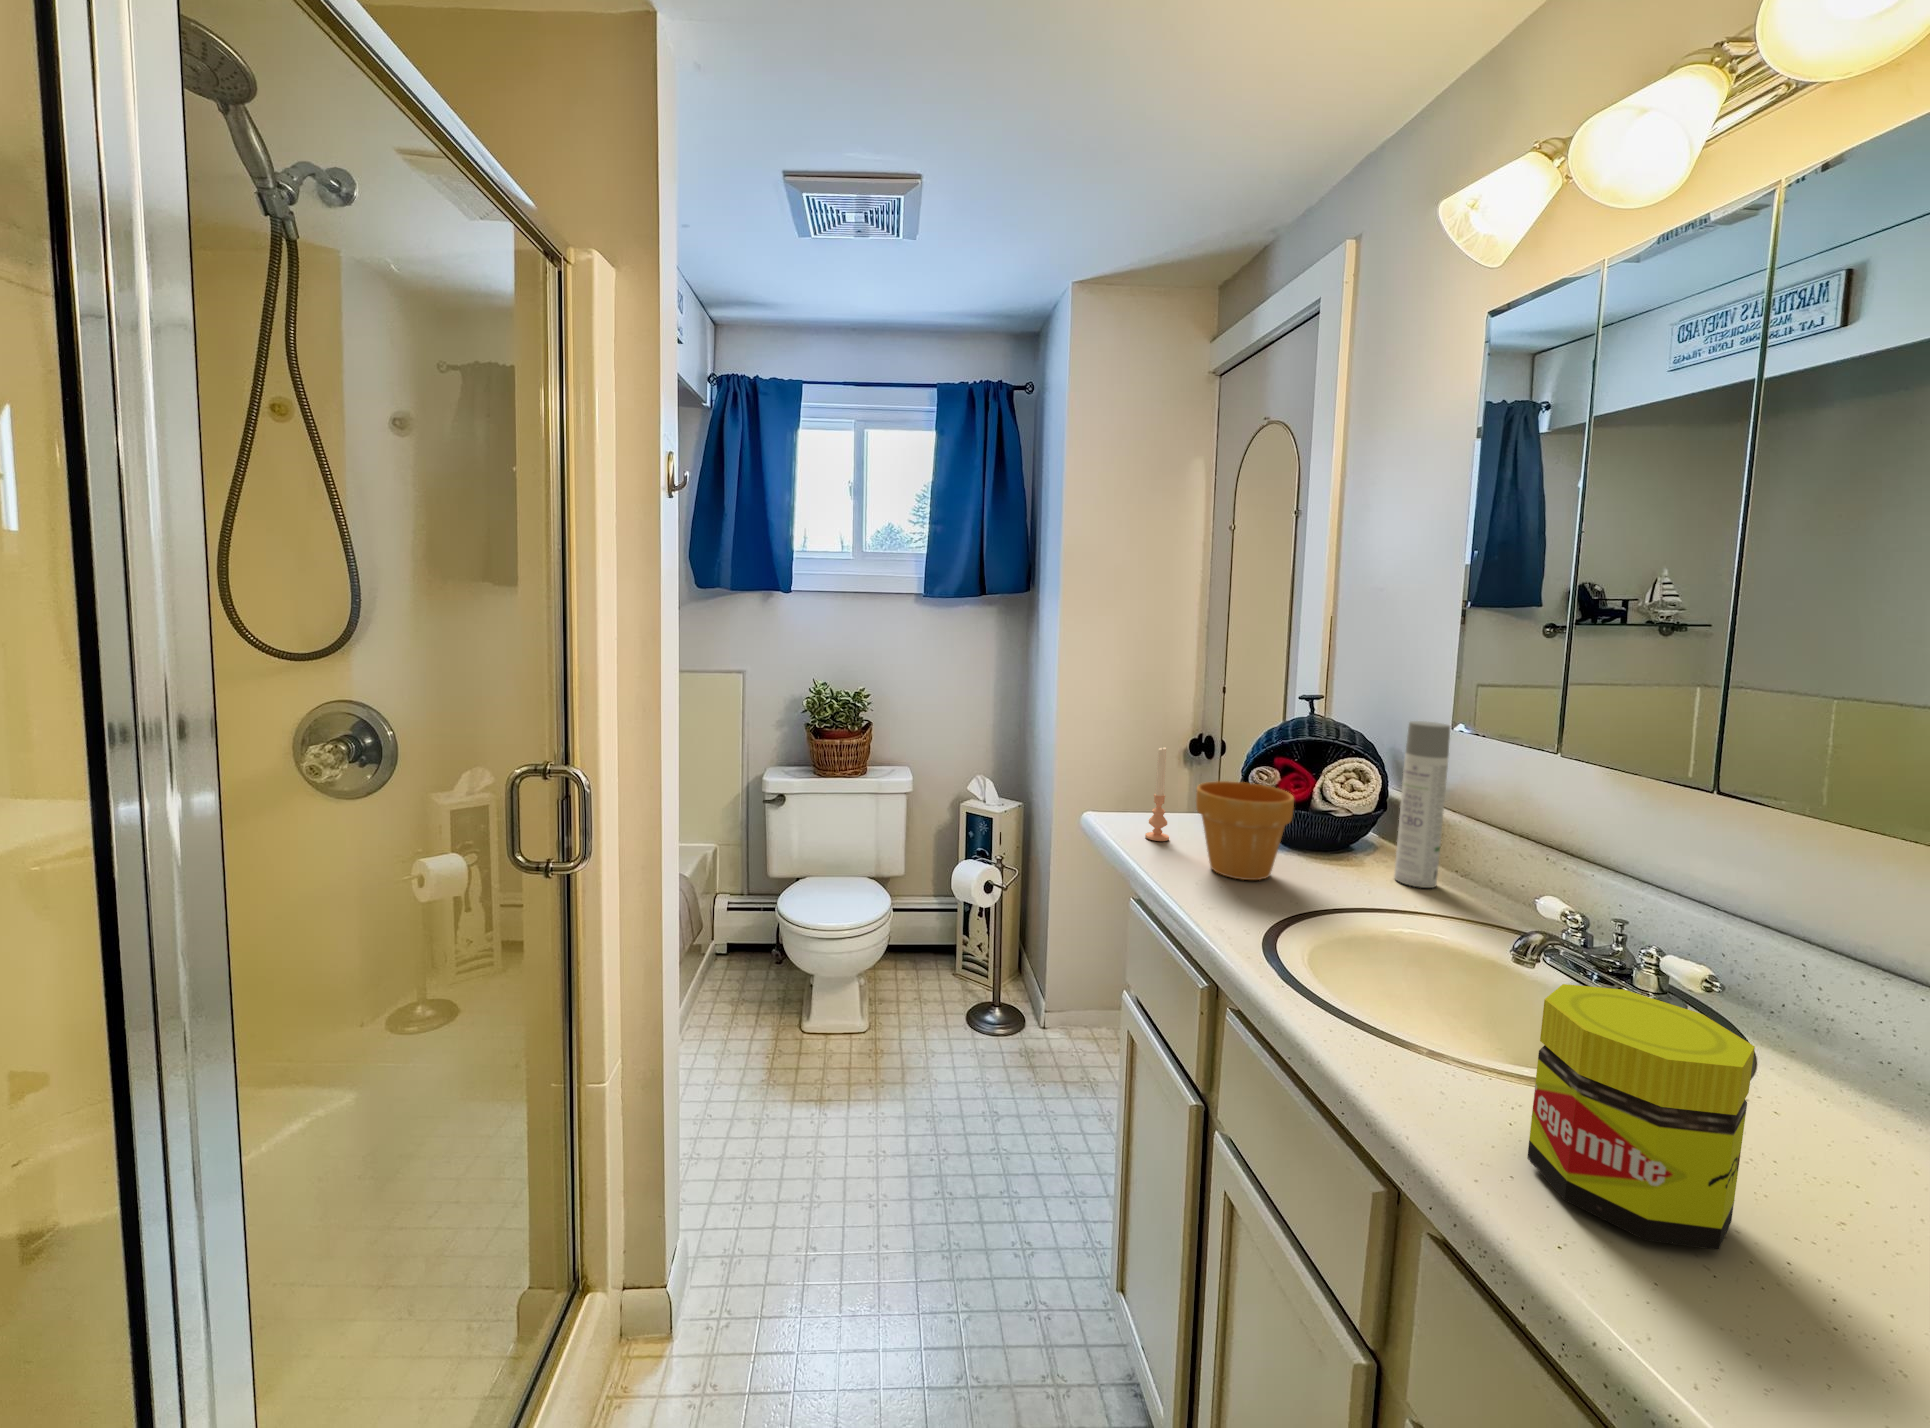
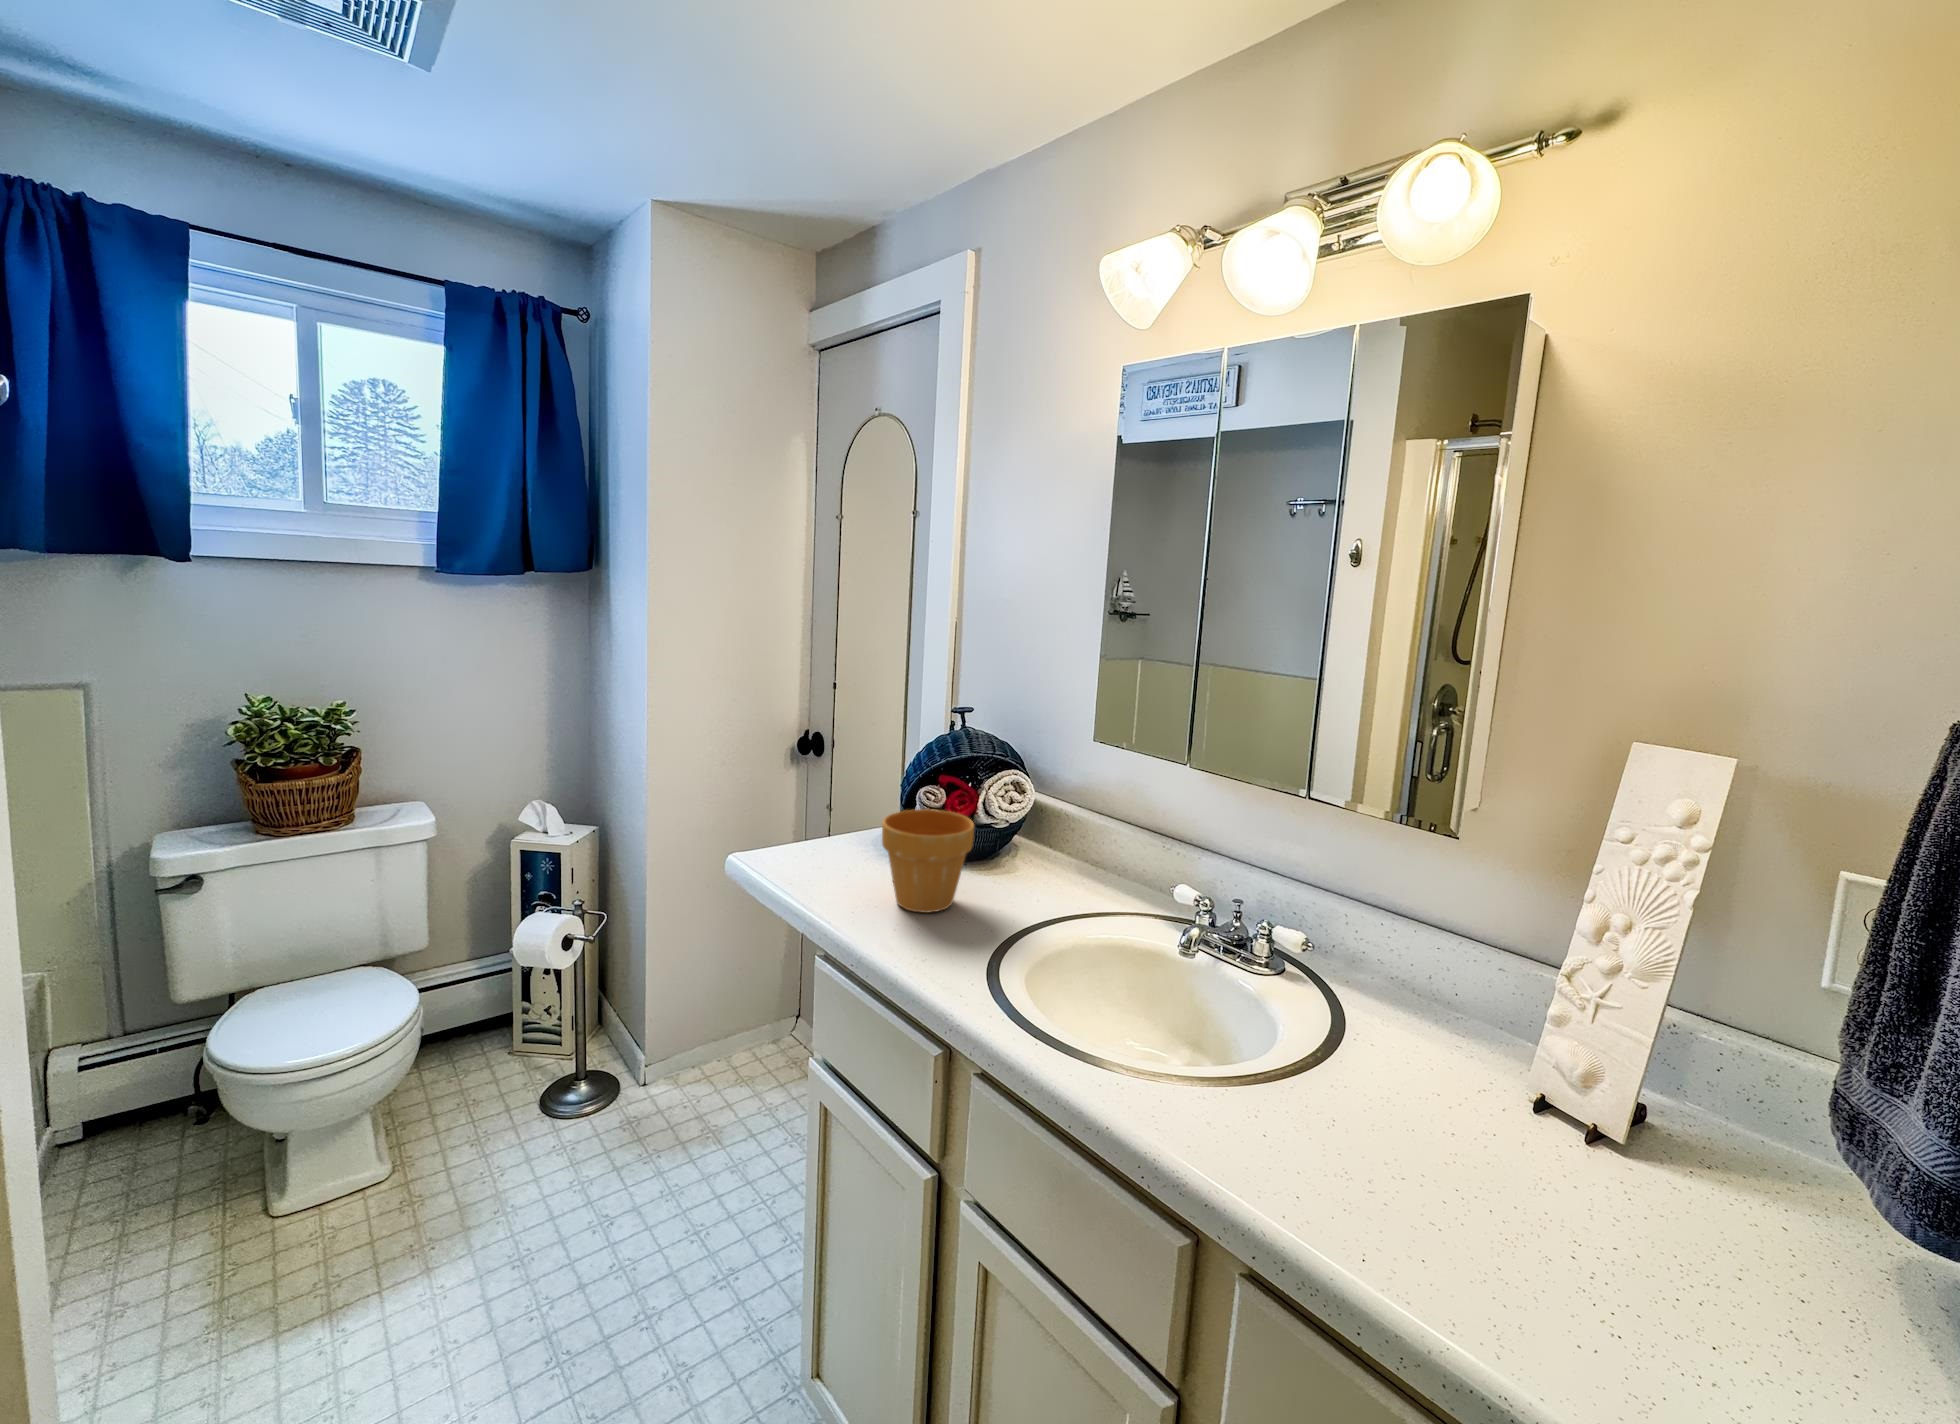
spray bottle: present [1394,721,1450,888] -> none [1044,735,1087,884]
candle: present [1145,747,1169,841] -> none [817,779,842,881]
jar: present [1527,984,1755,1250] -> none [1256,988,1394,1188]

